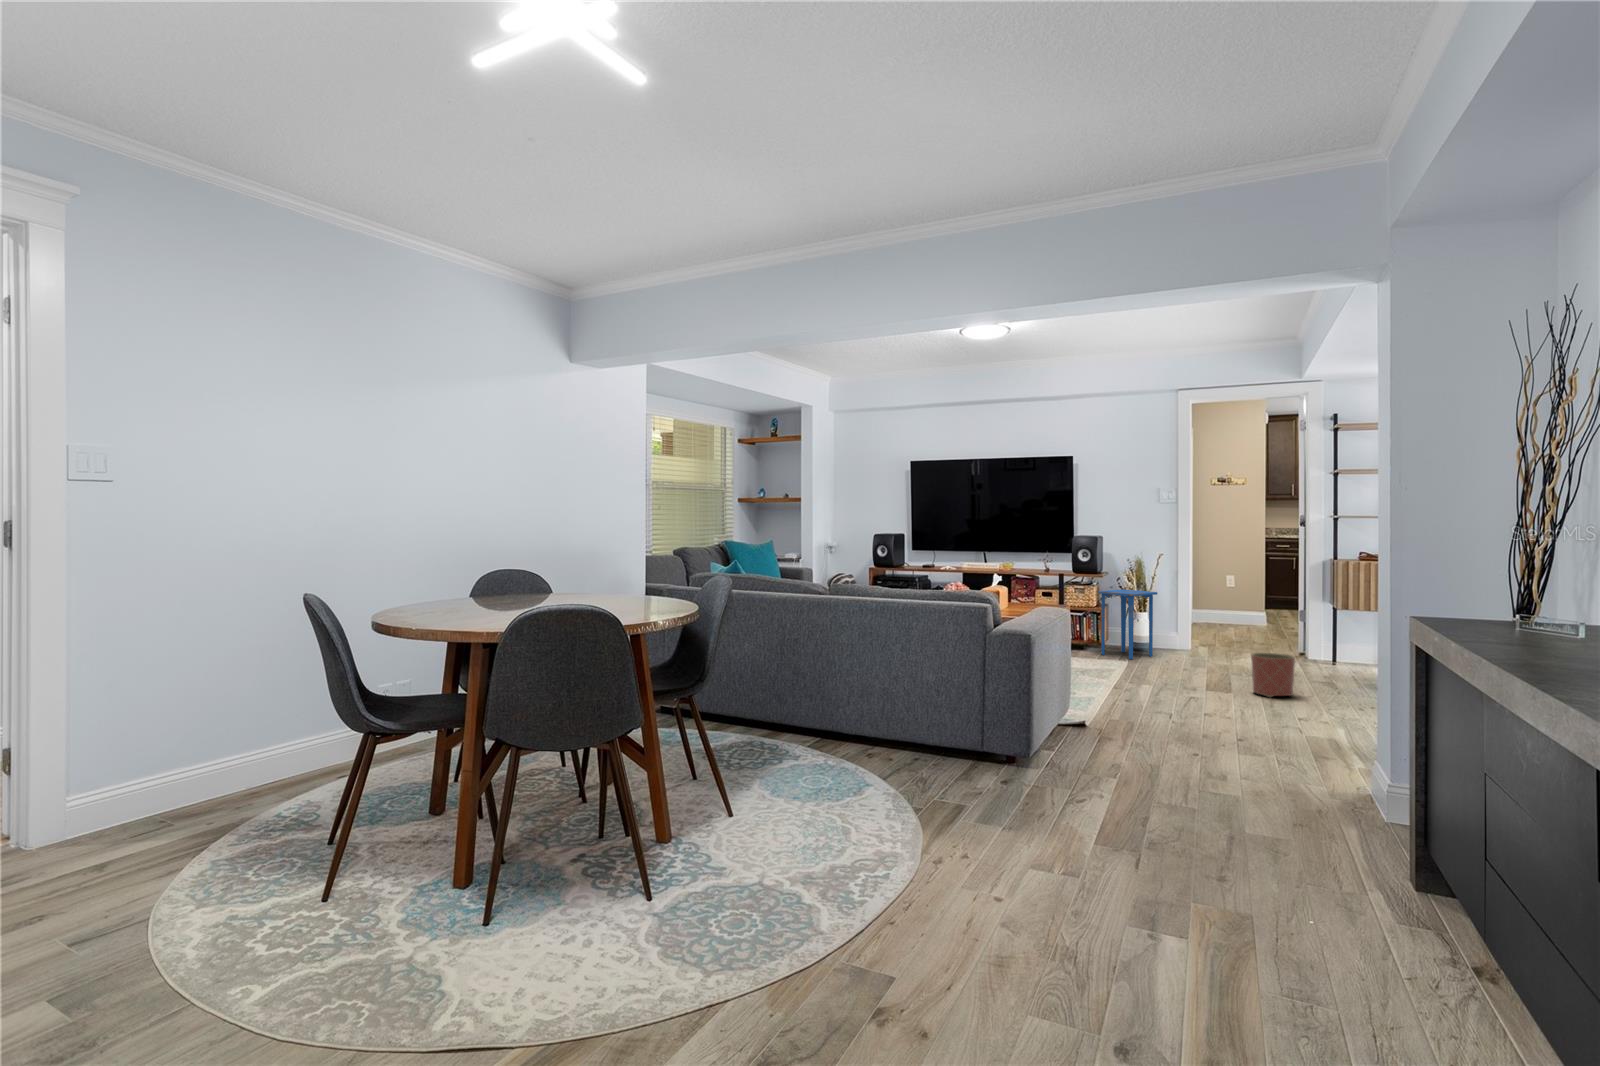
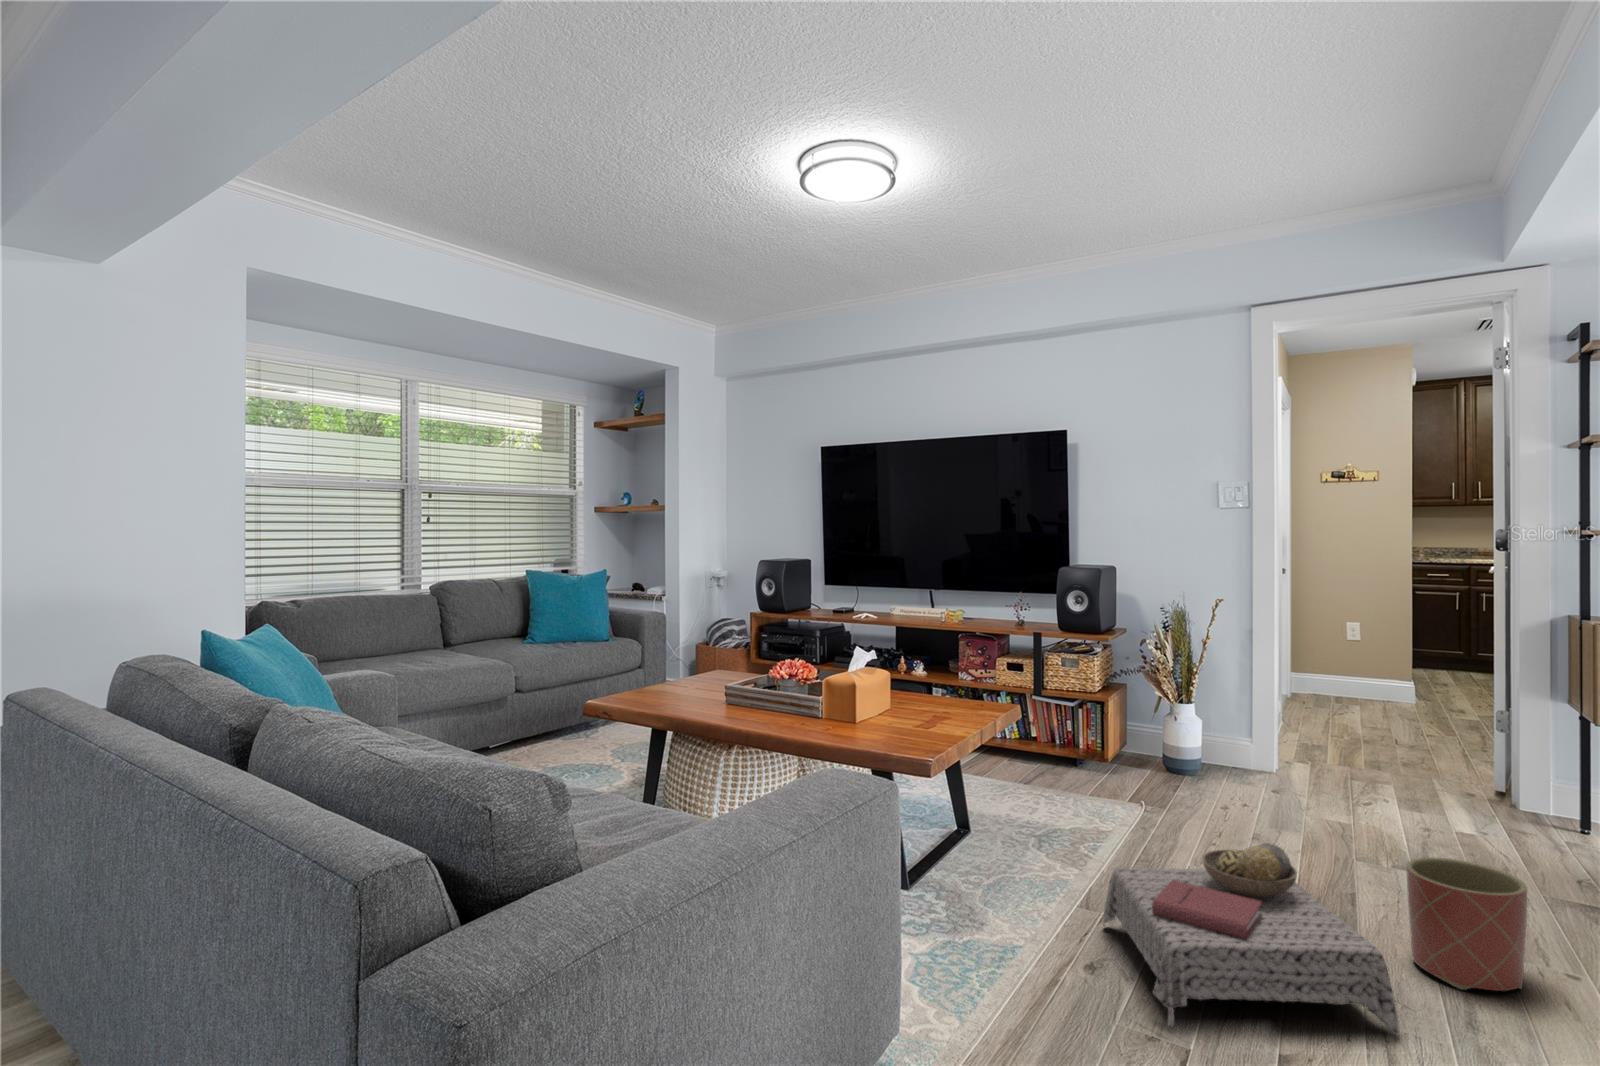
side table: present [1098,589,1157,659] -> none [1092,664,1205,804]
ottoman: none [1129,646,1247,706] -> present [1103,843,1400,1036]

